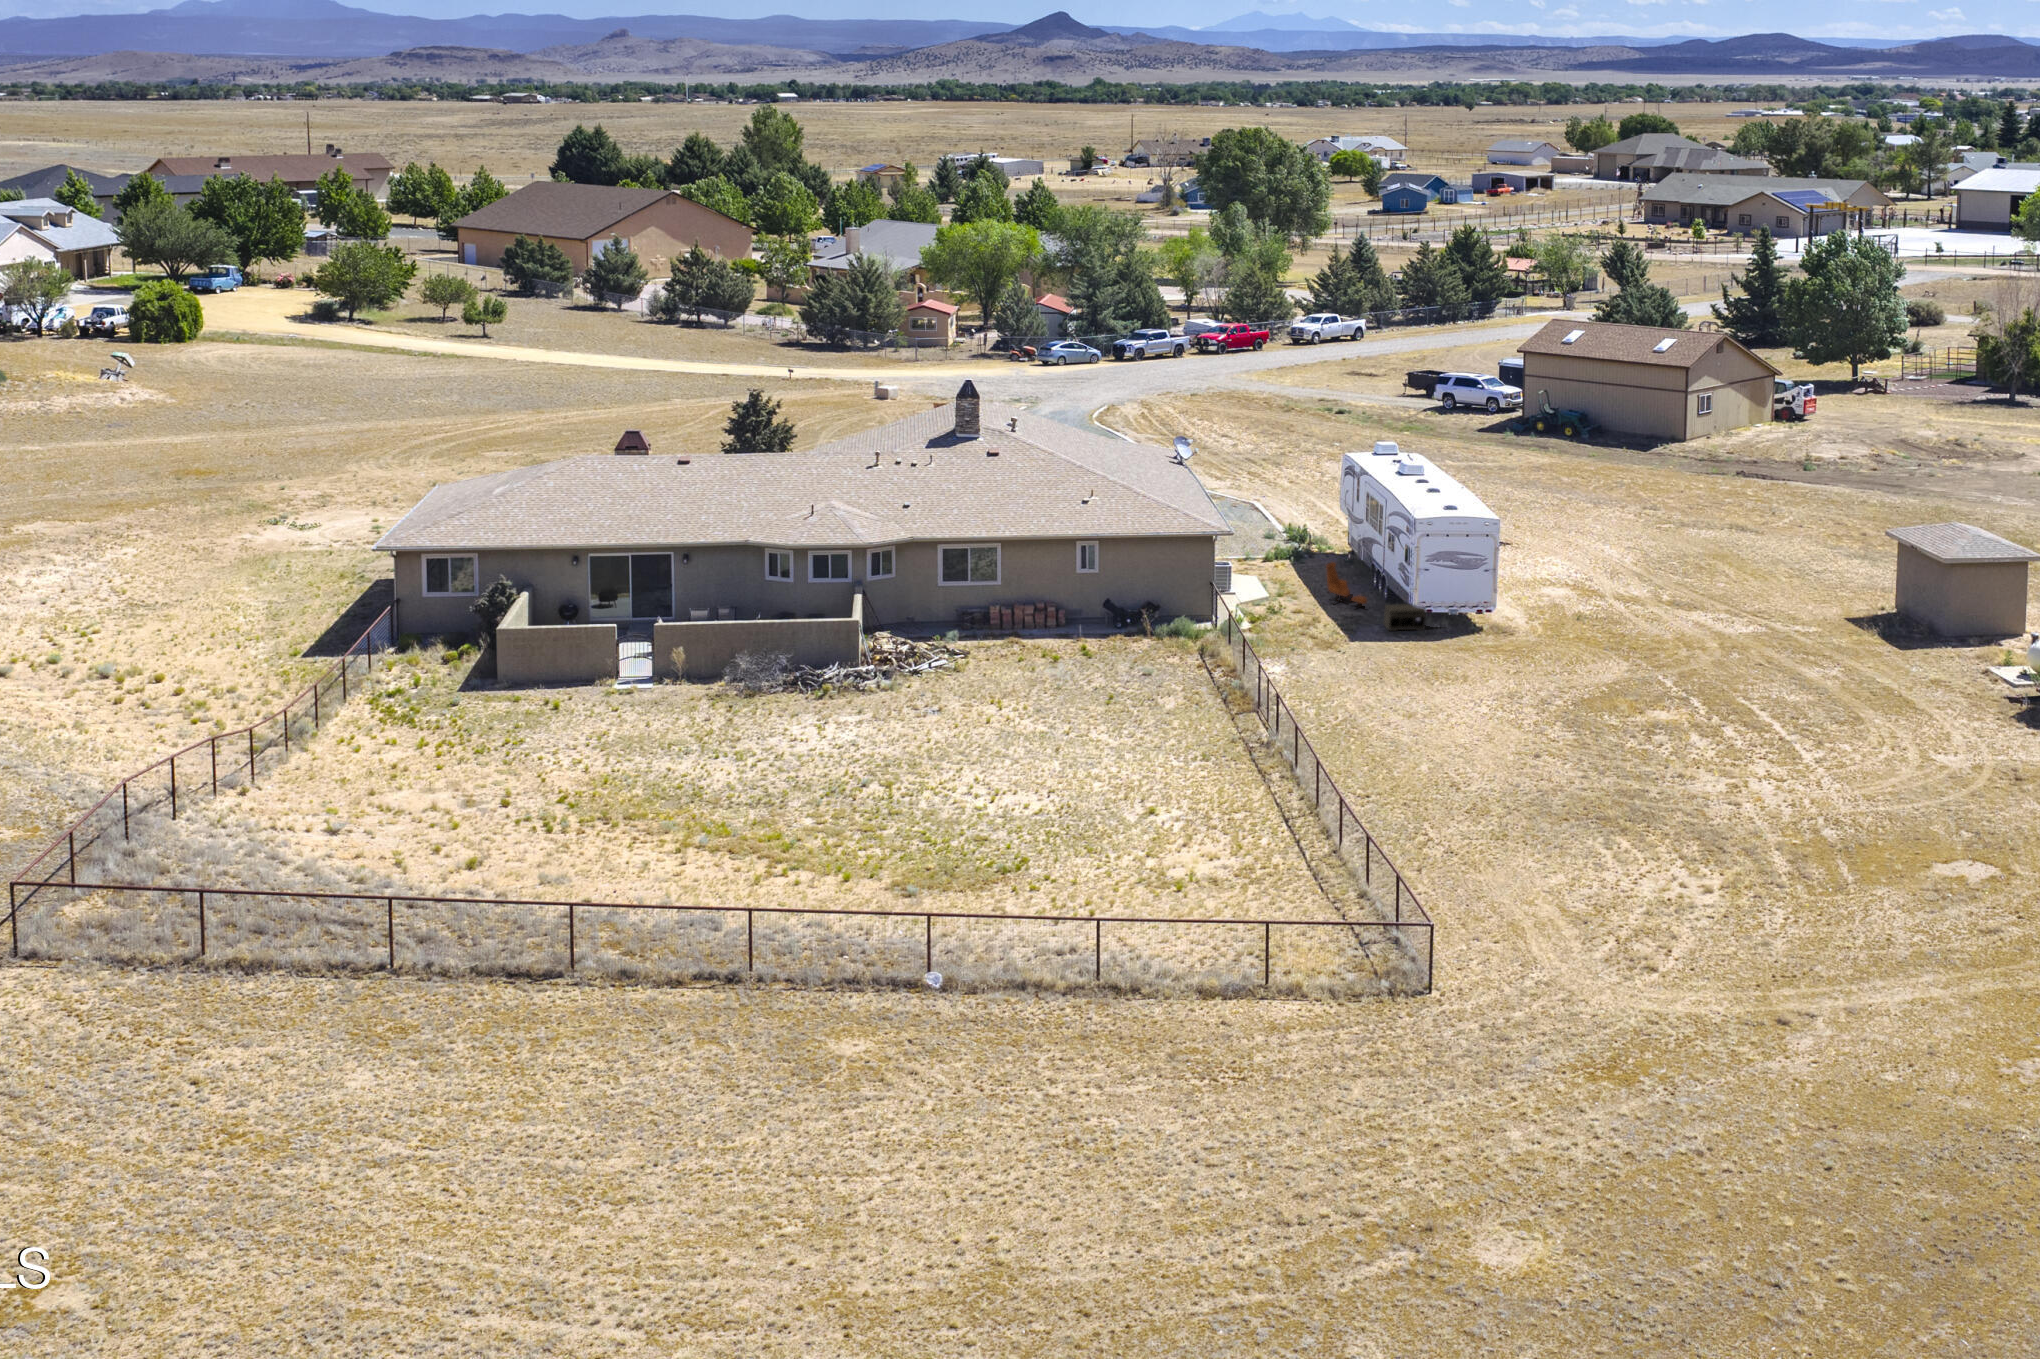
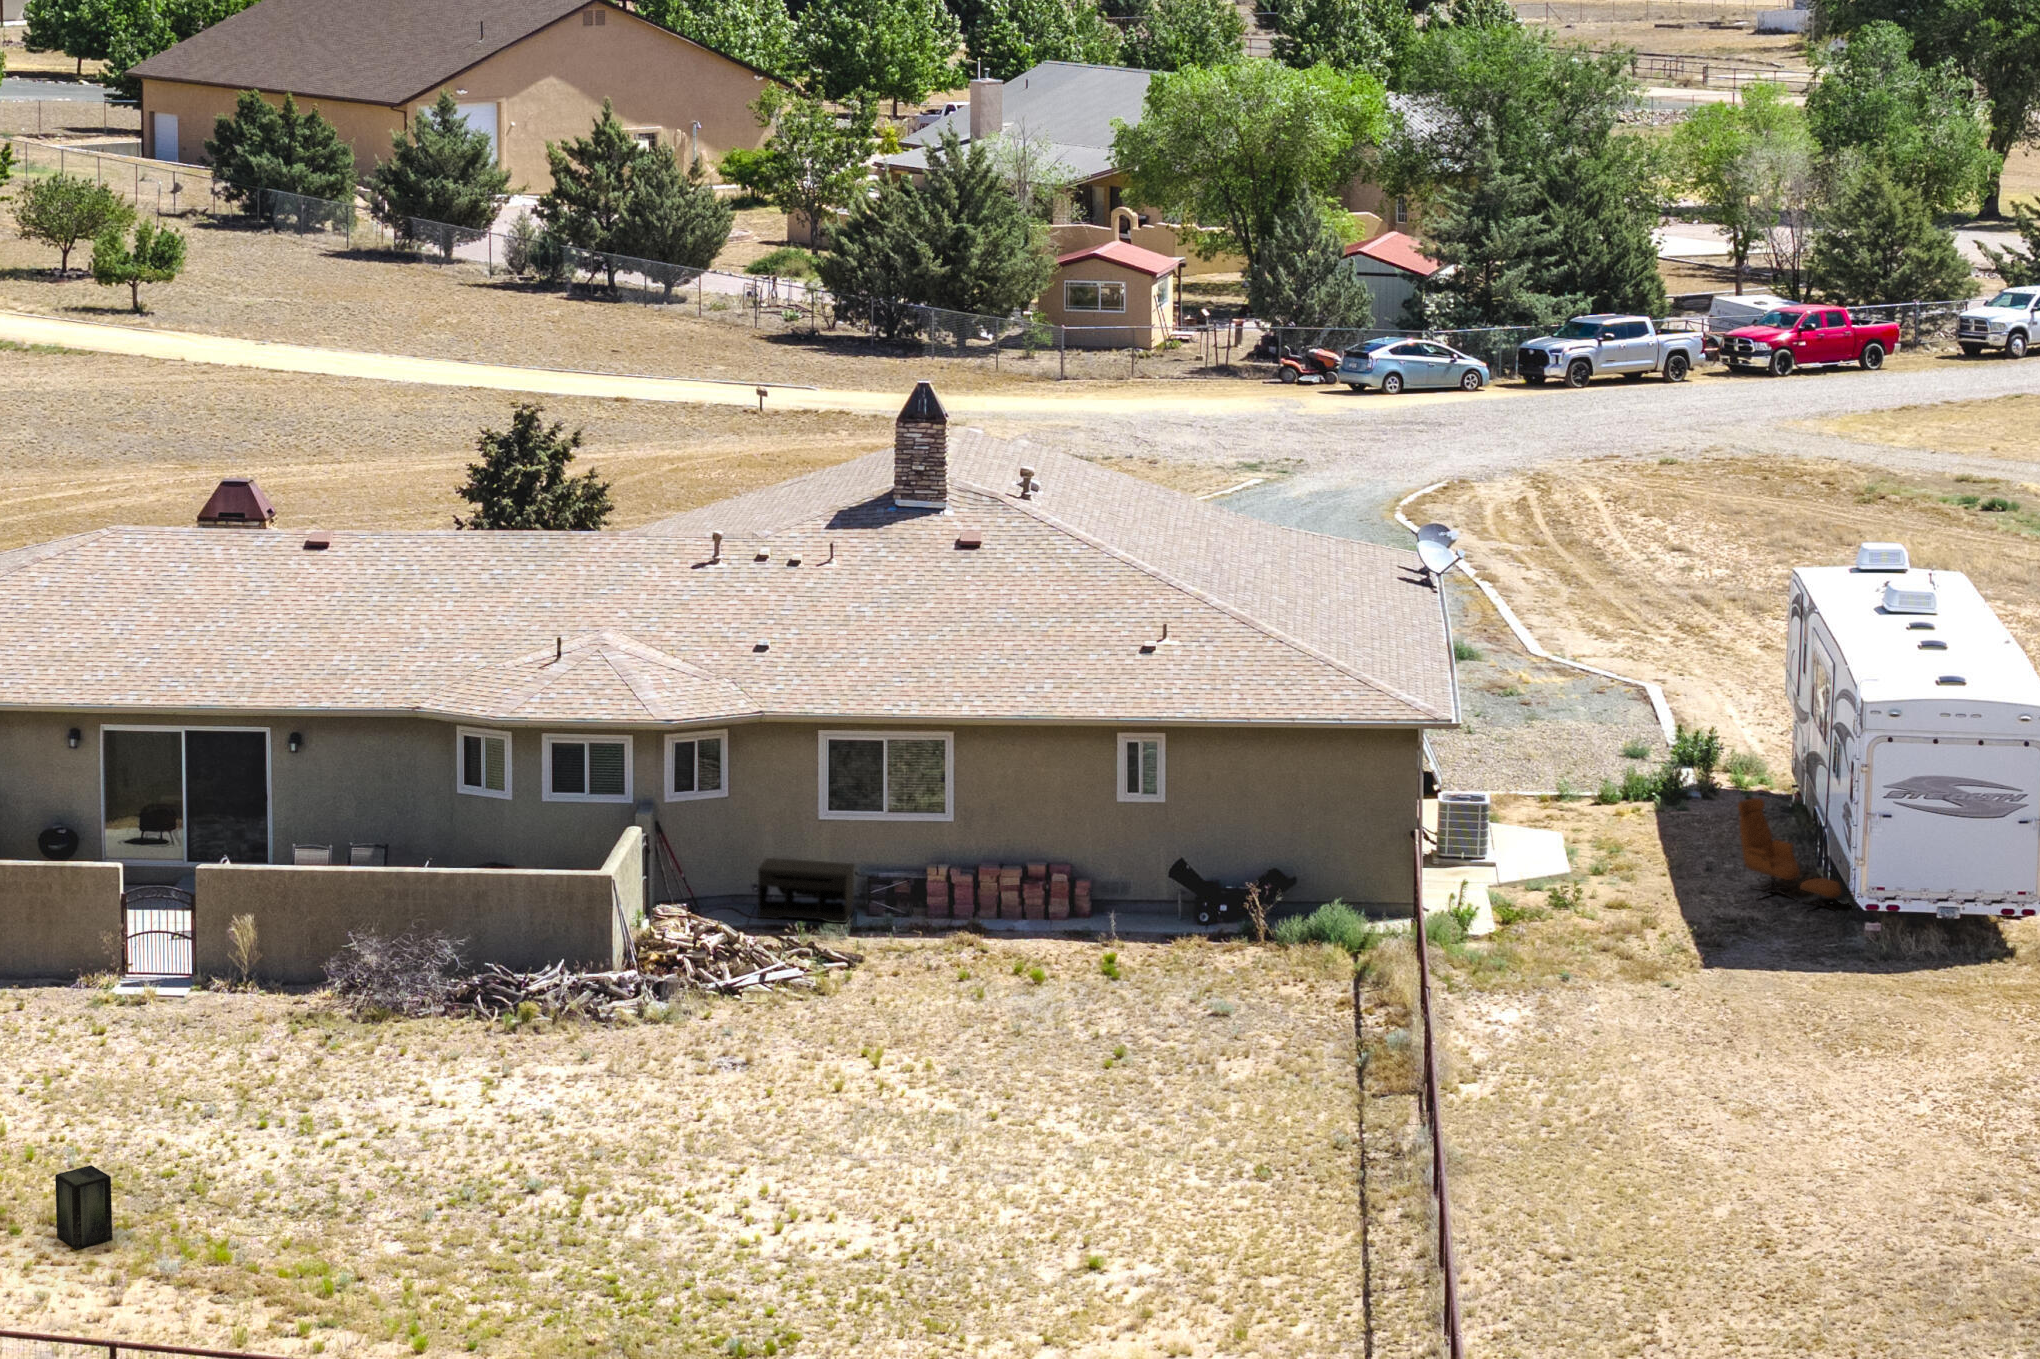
bench: present [1383,604,1426,631] -> present [758,858,855,923]
storage box: none [638,790,666,831] -> present [55,1165,112,1250]

